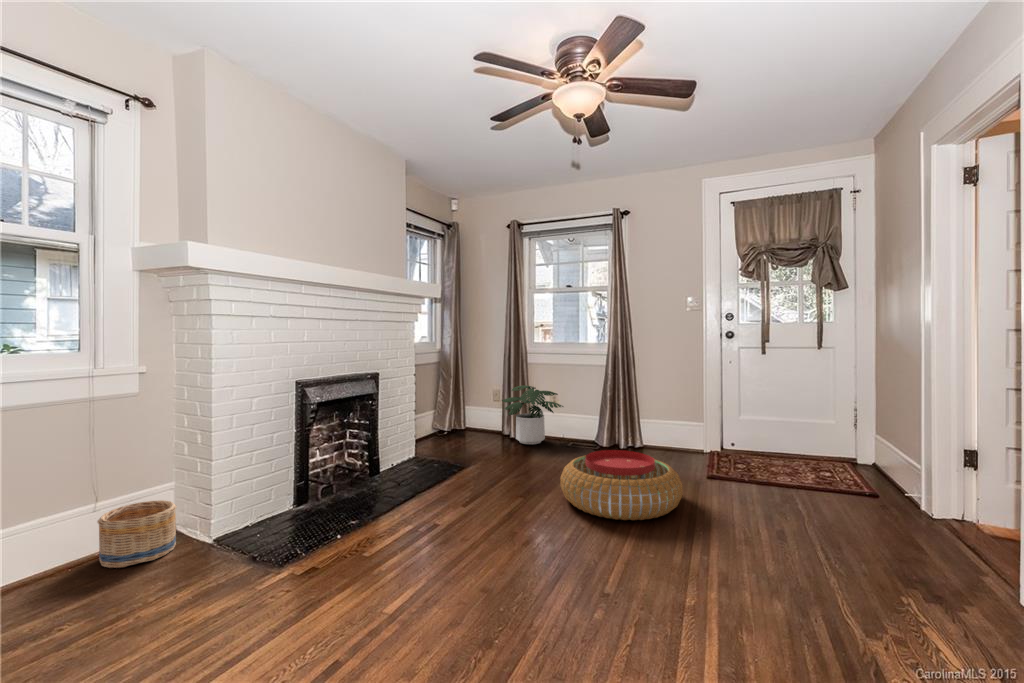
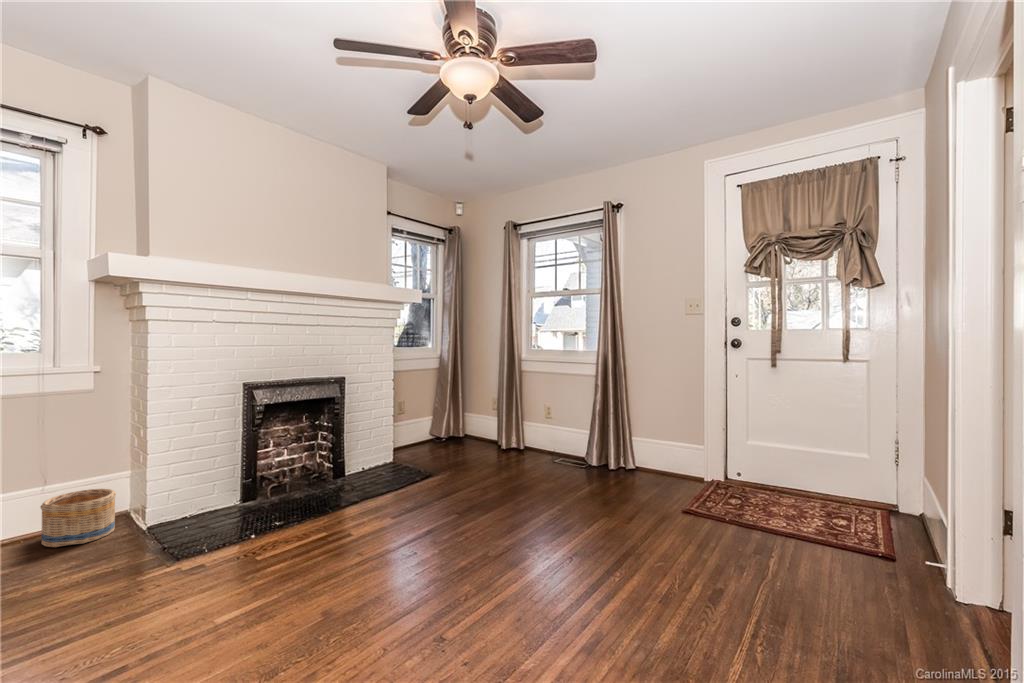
potted plant: present [502,385,563,444] -> none [490,394,553,457]
pouf: present [561,450,683,520] -> none [490,470,625,553]

